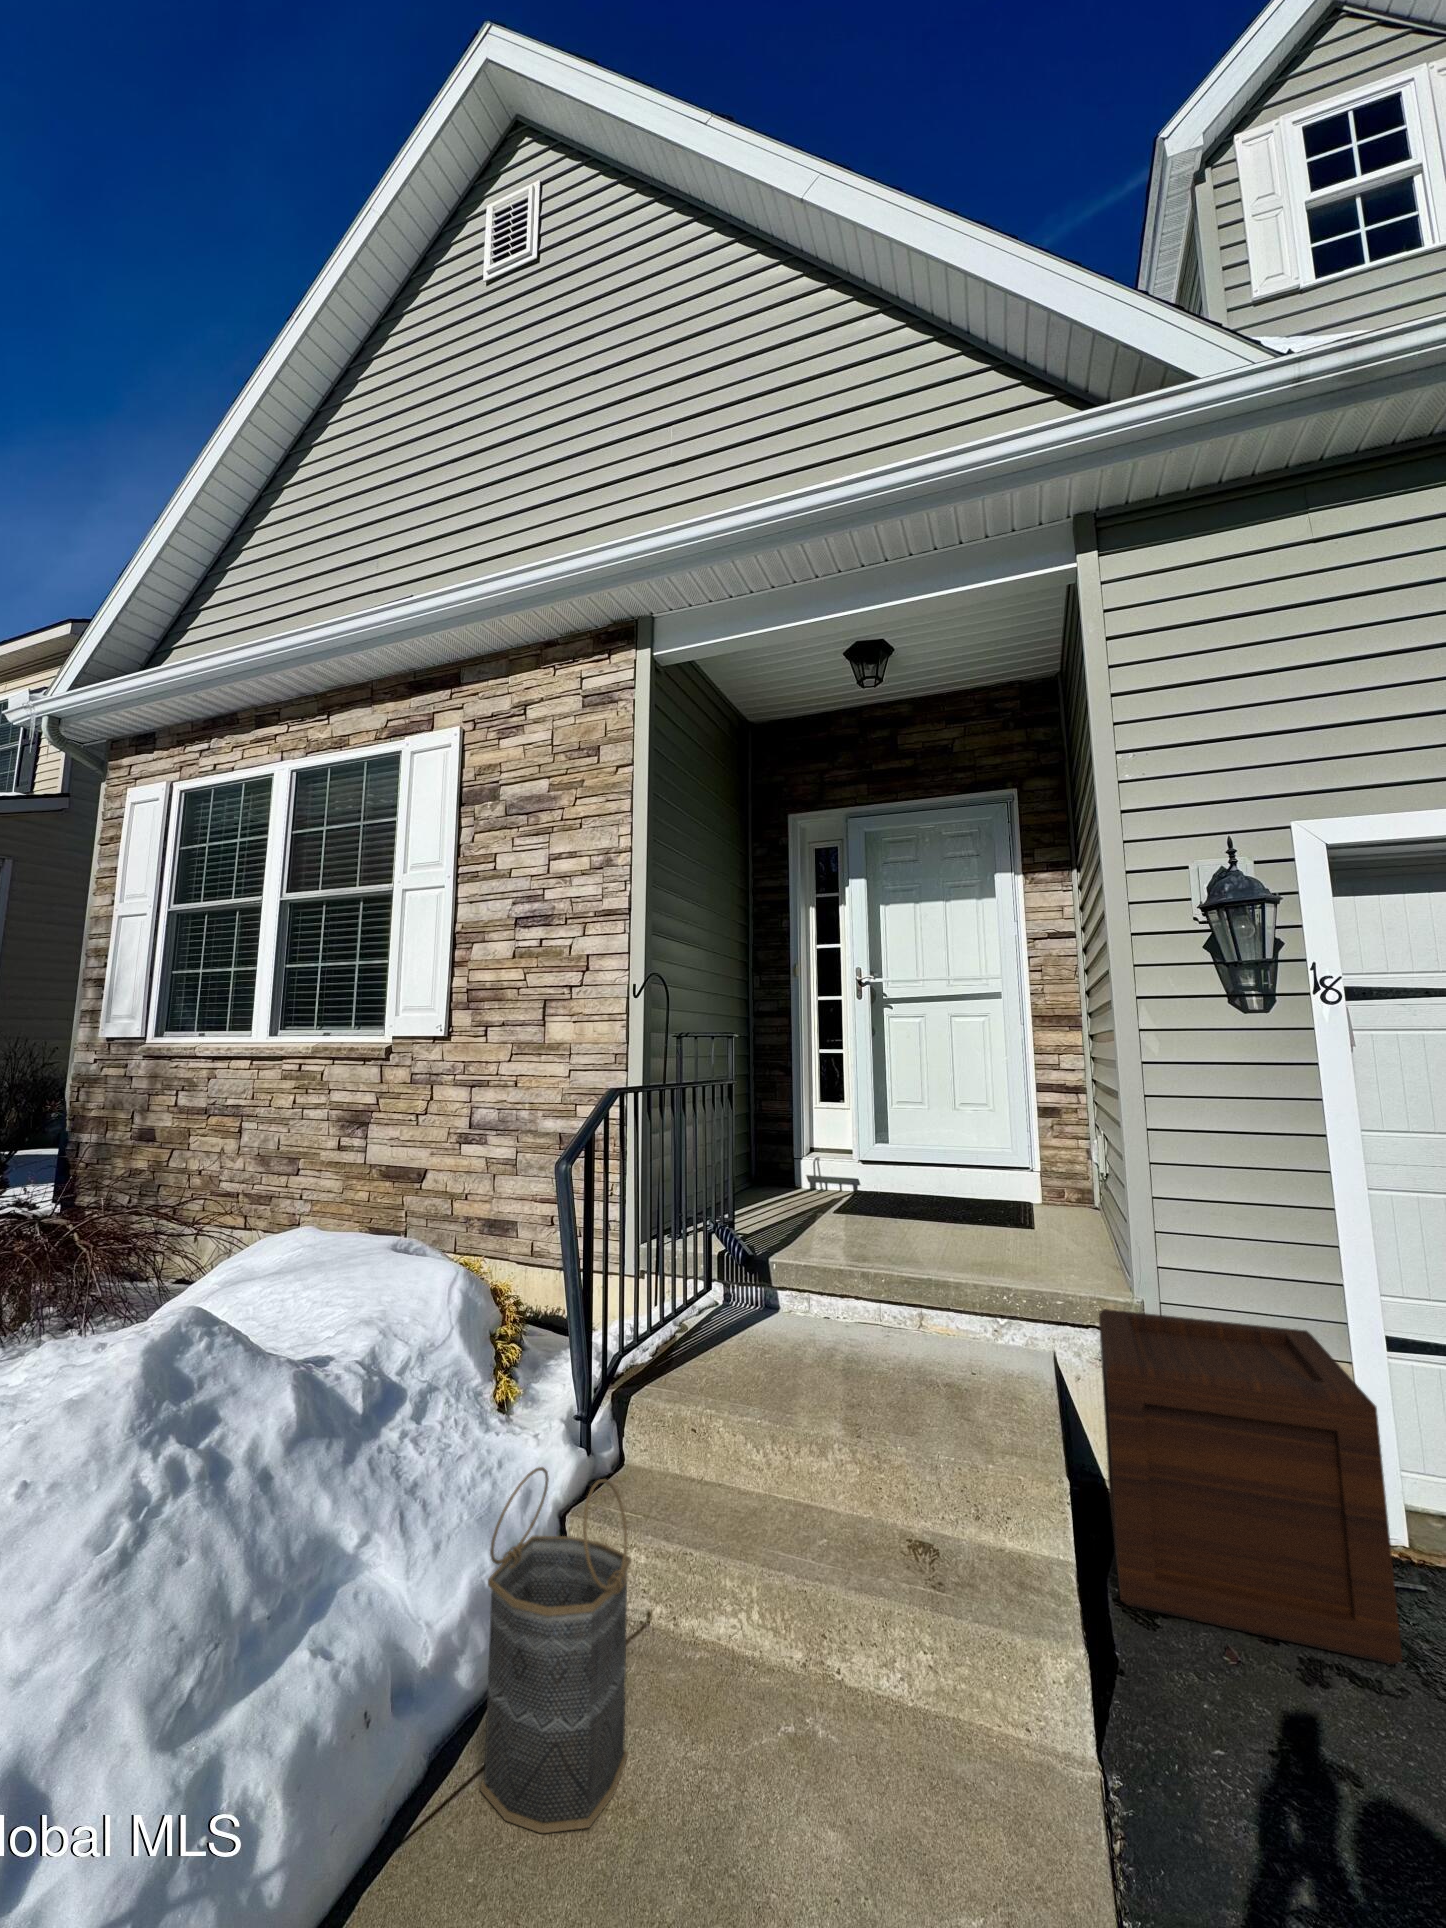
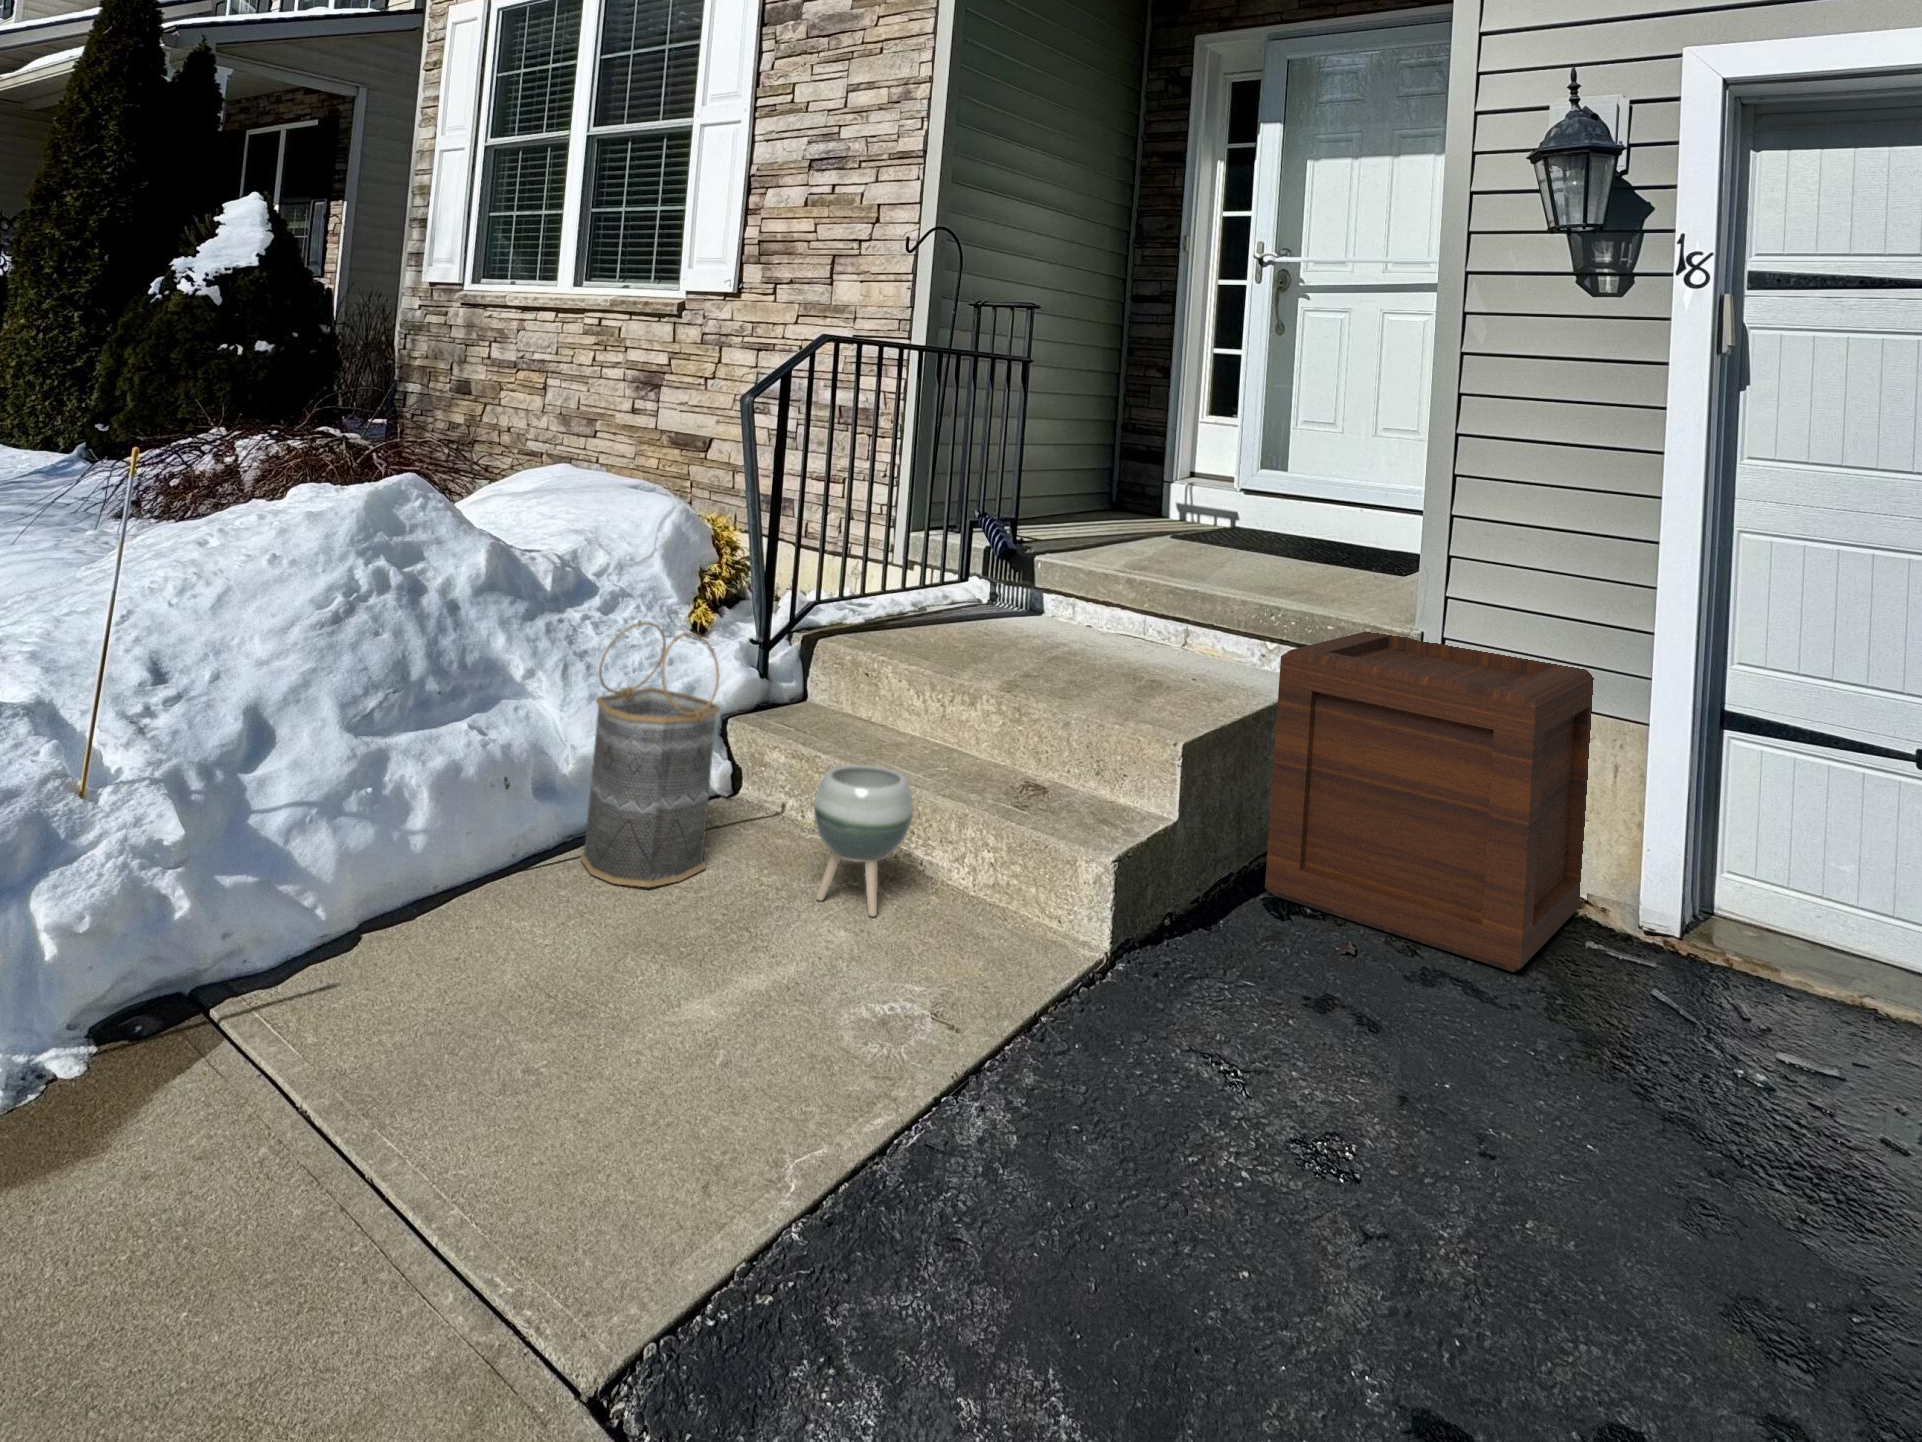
planter: none [760,1590,870,1795] -> present [814,765,913,917]

